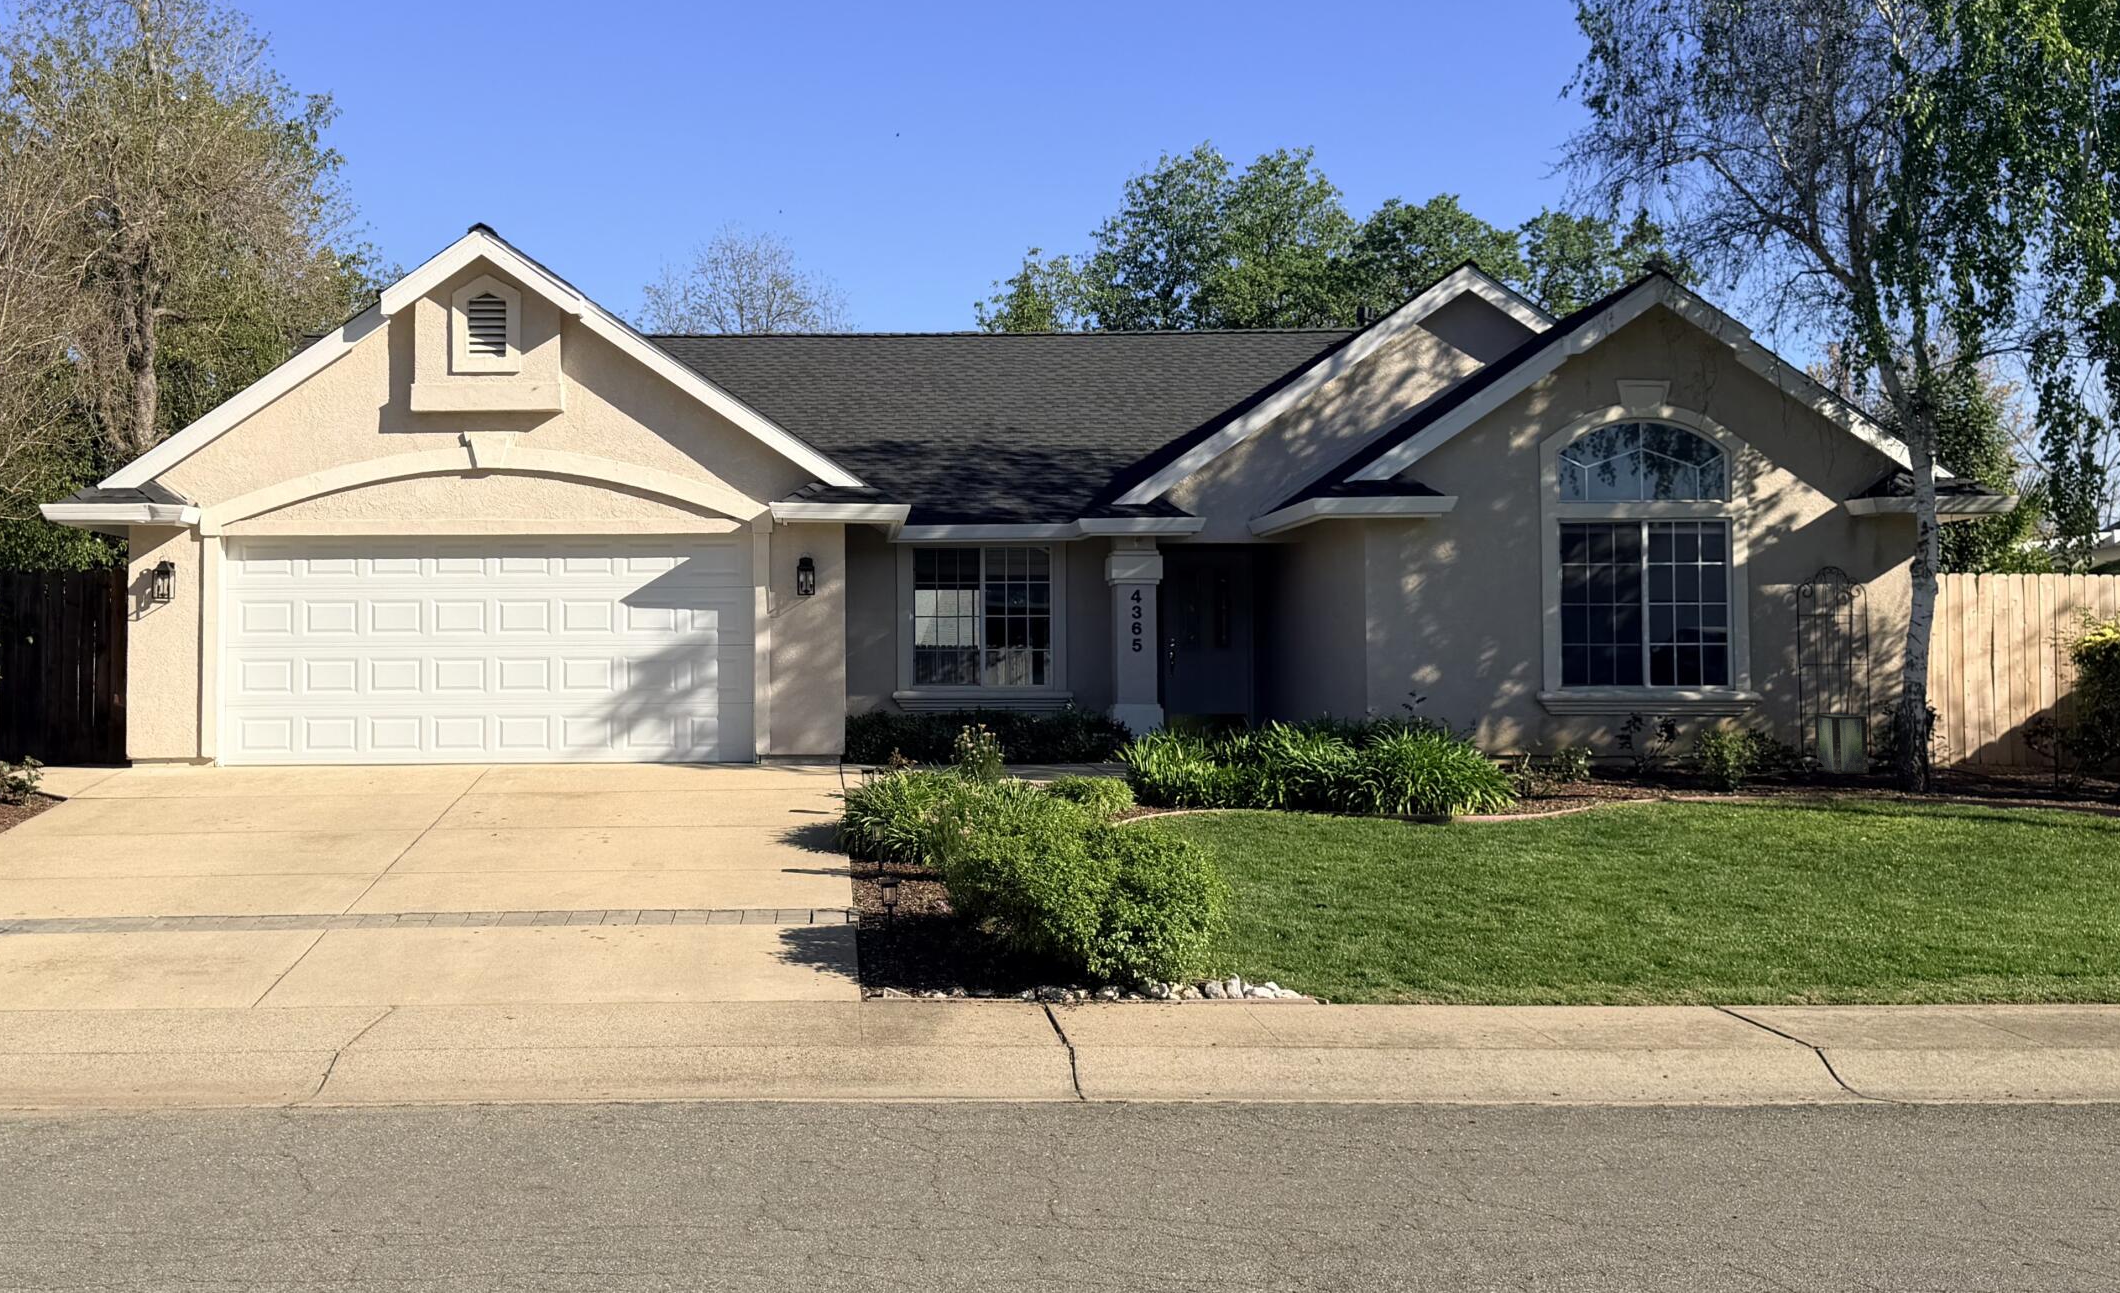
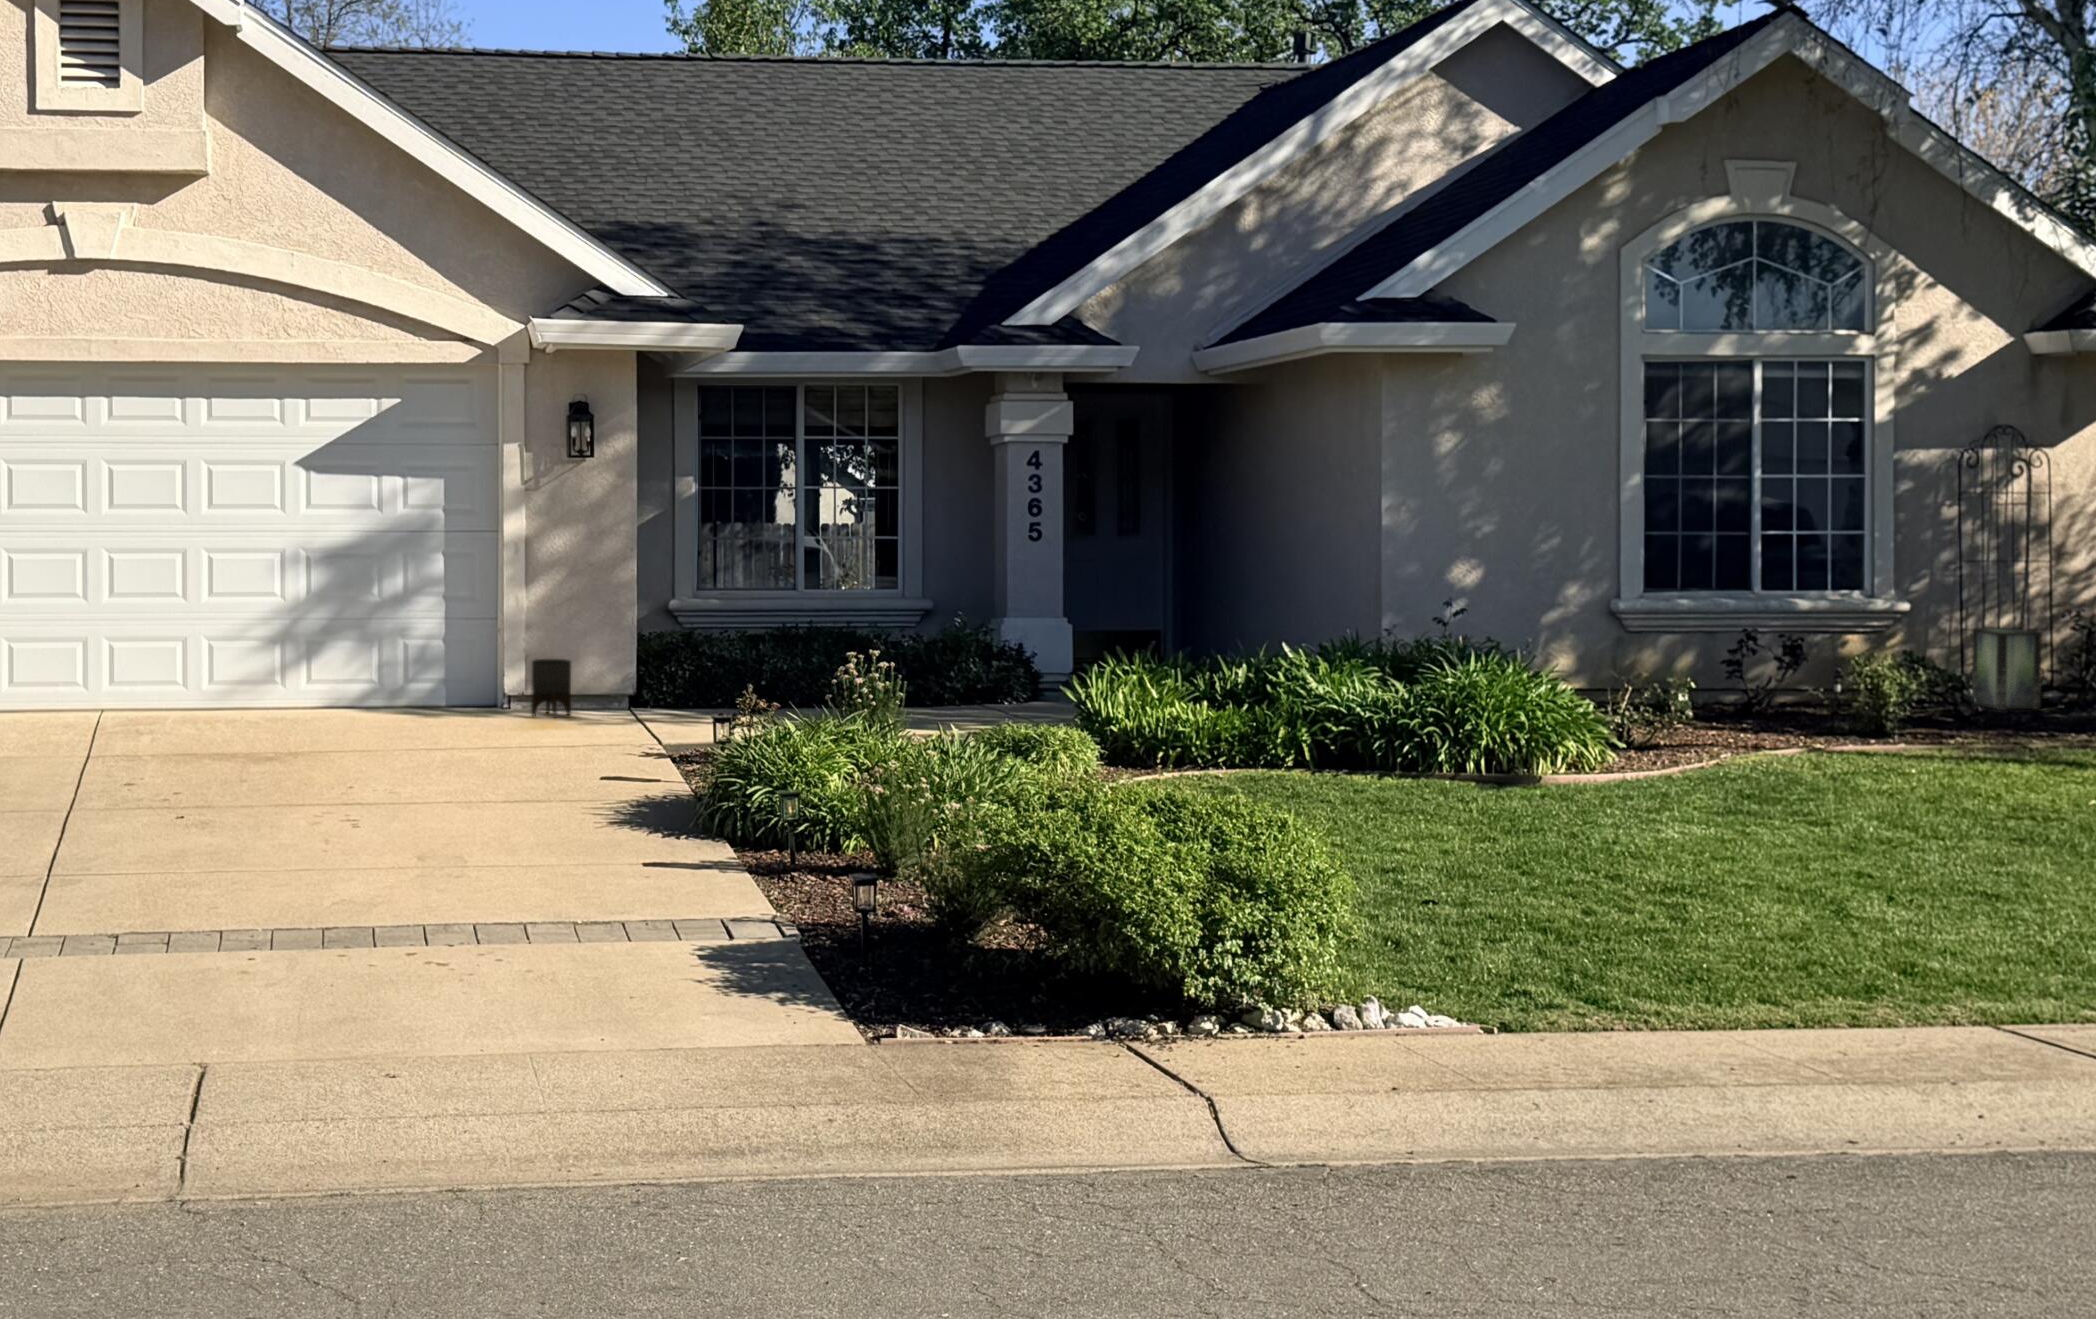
planter: none [777,733,804,772] -> present [531,659,571,717]

